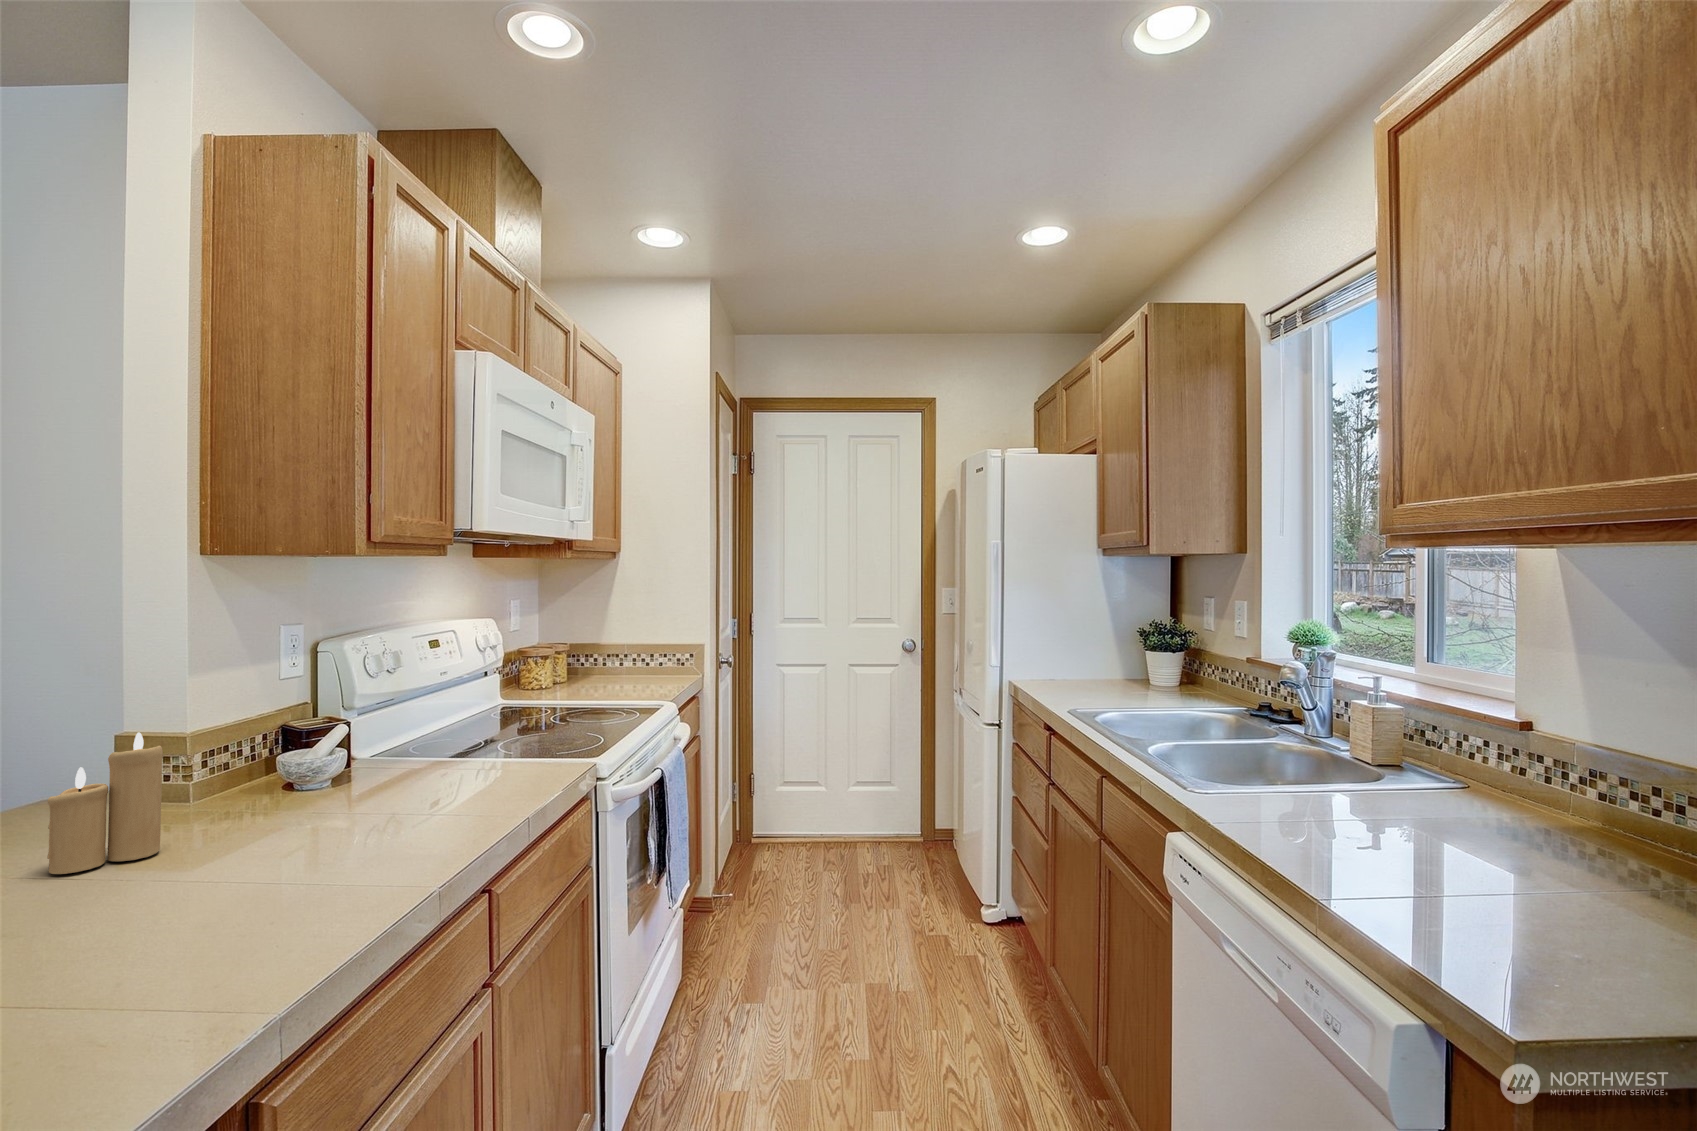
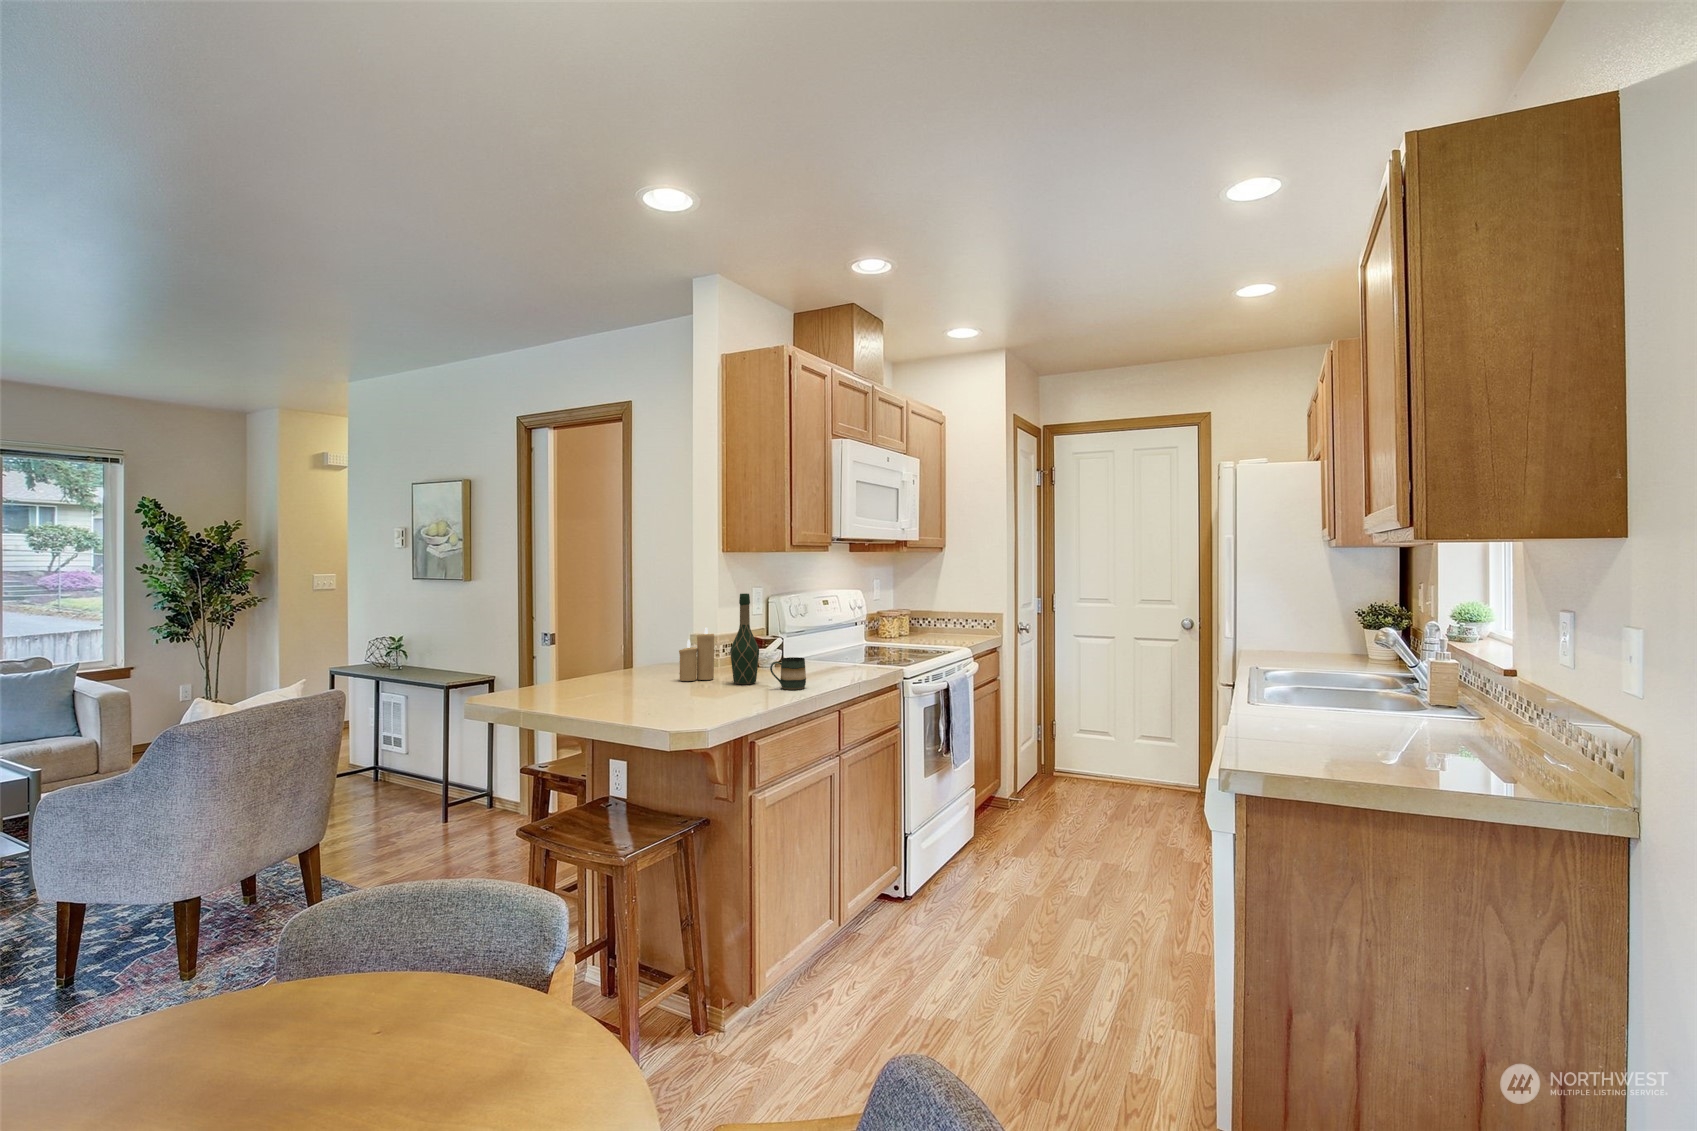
wine bottle: none [205,651,288,865] -> present [730,593,759,684]
mug: none [316,788,411,870] -> present [770,657,806,690]

